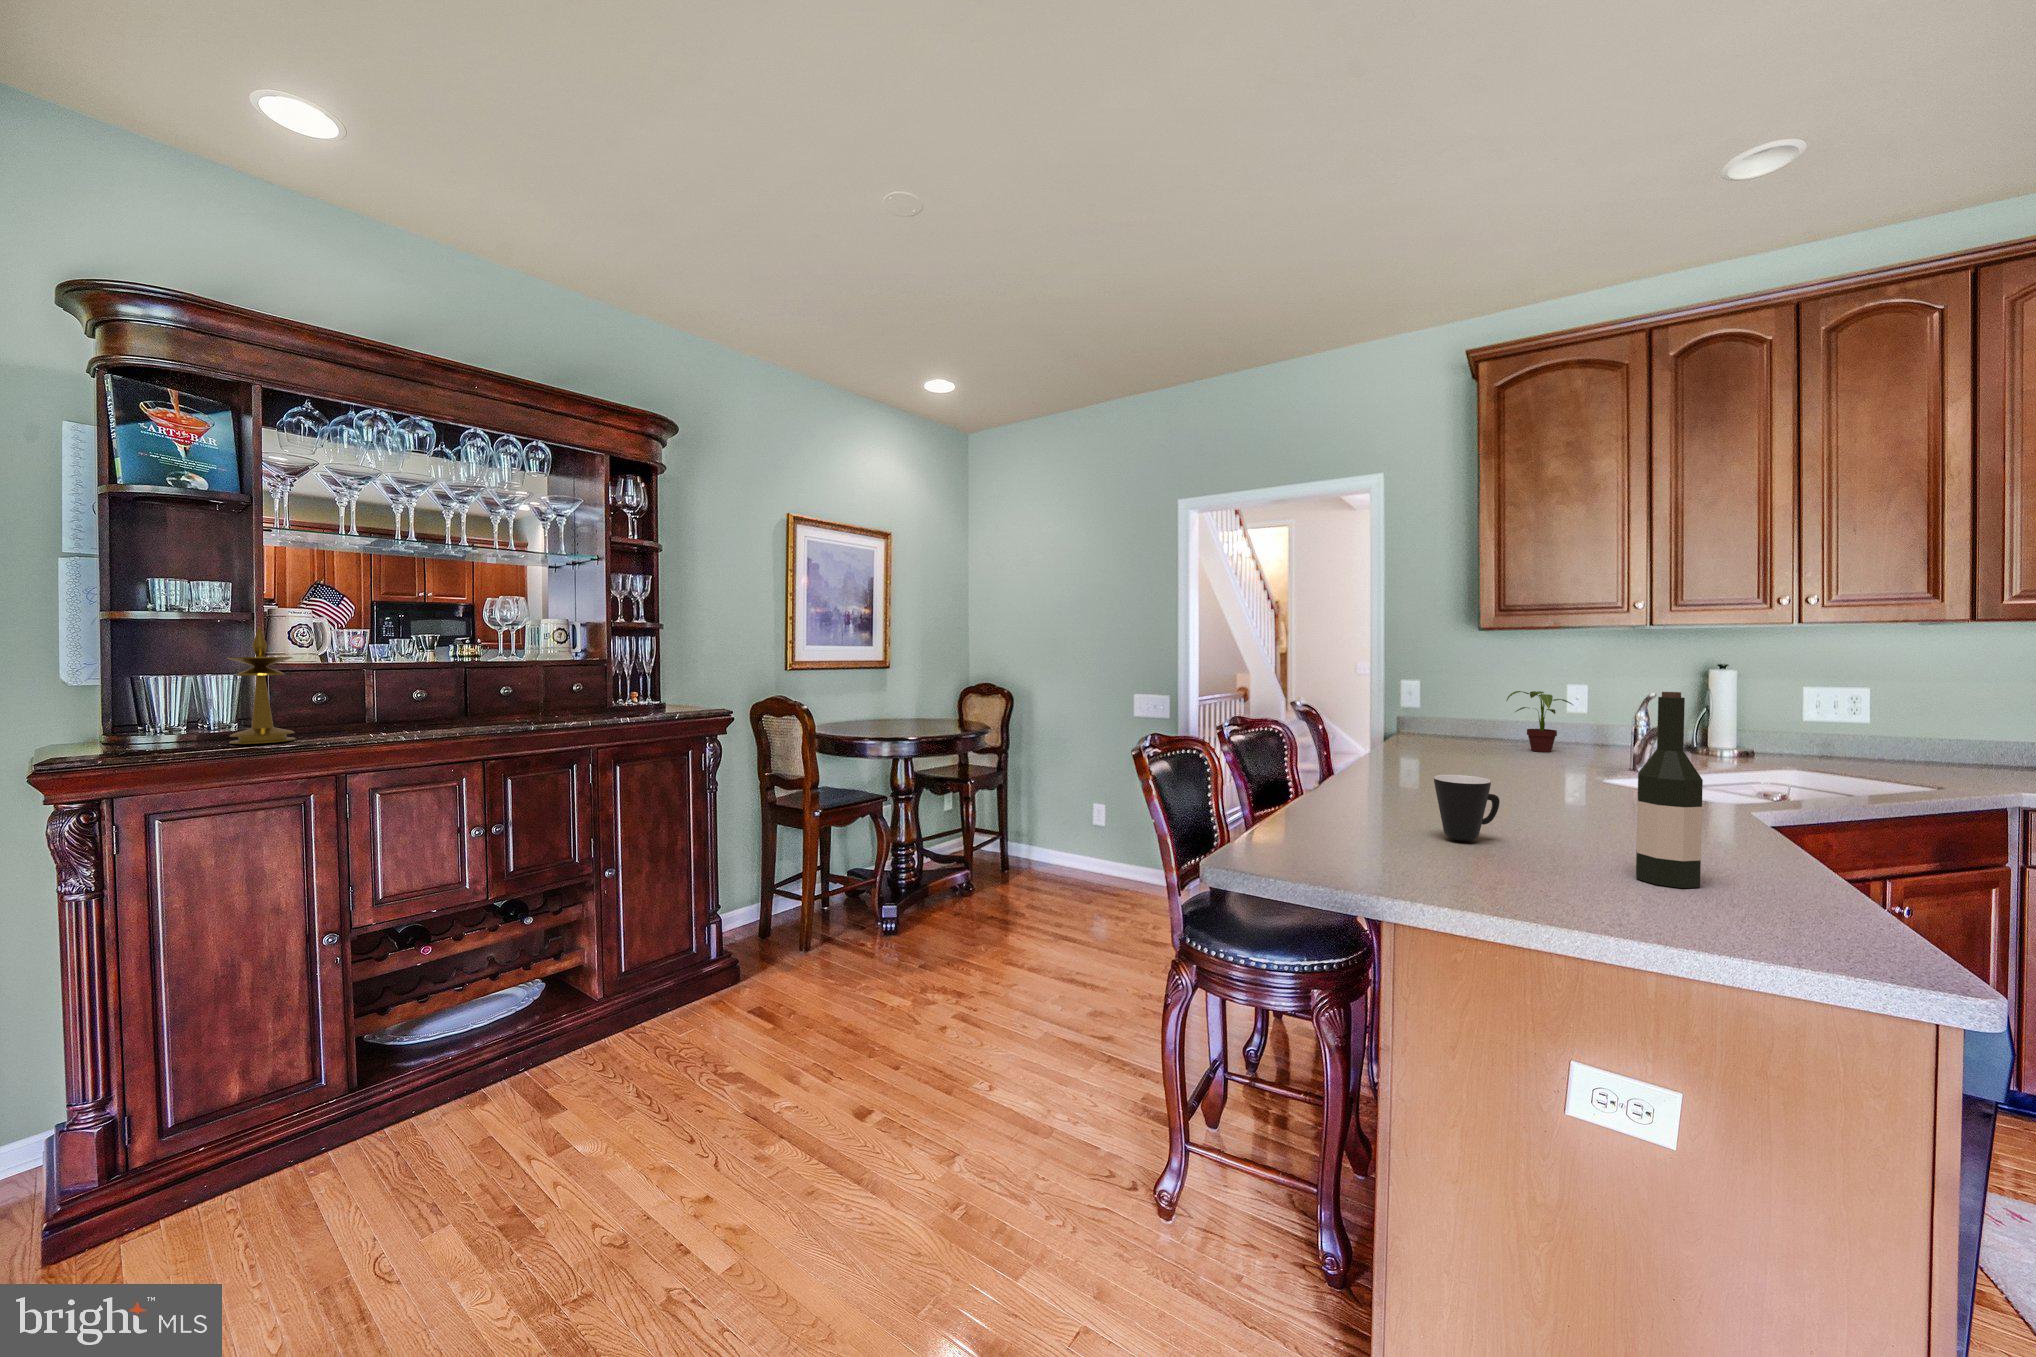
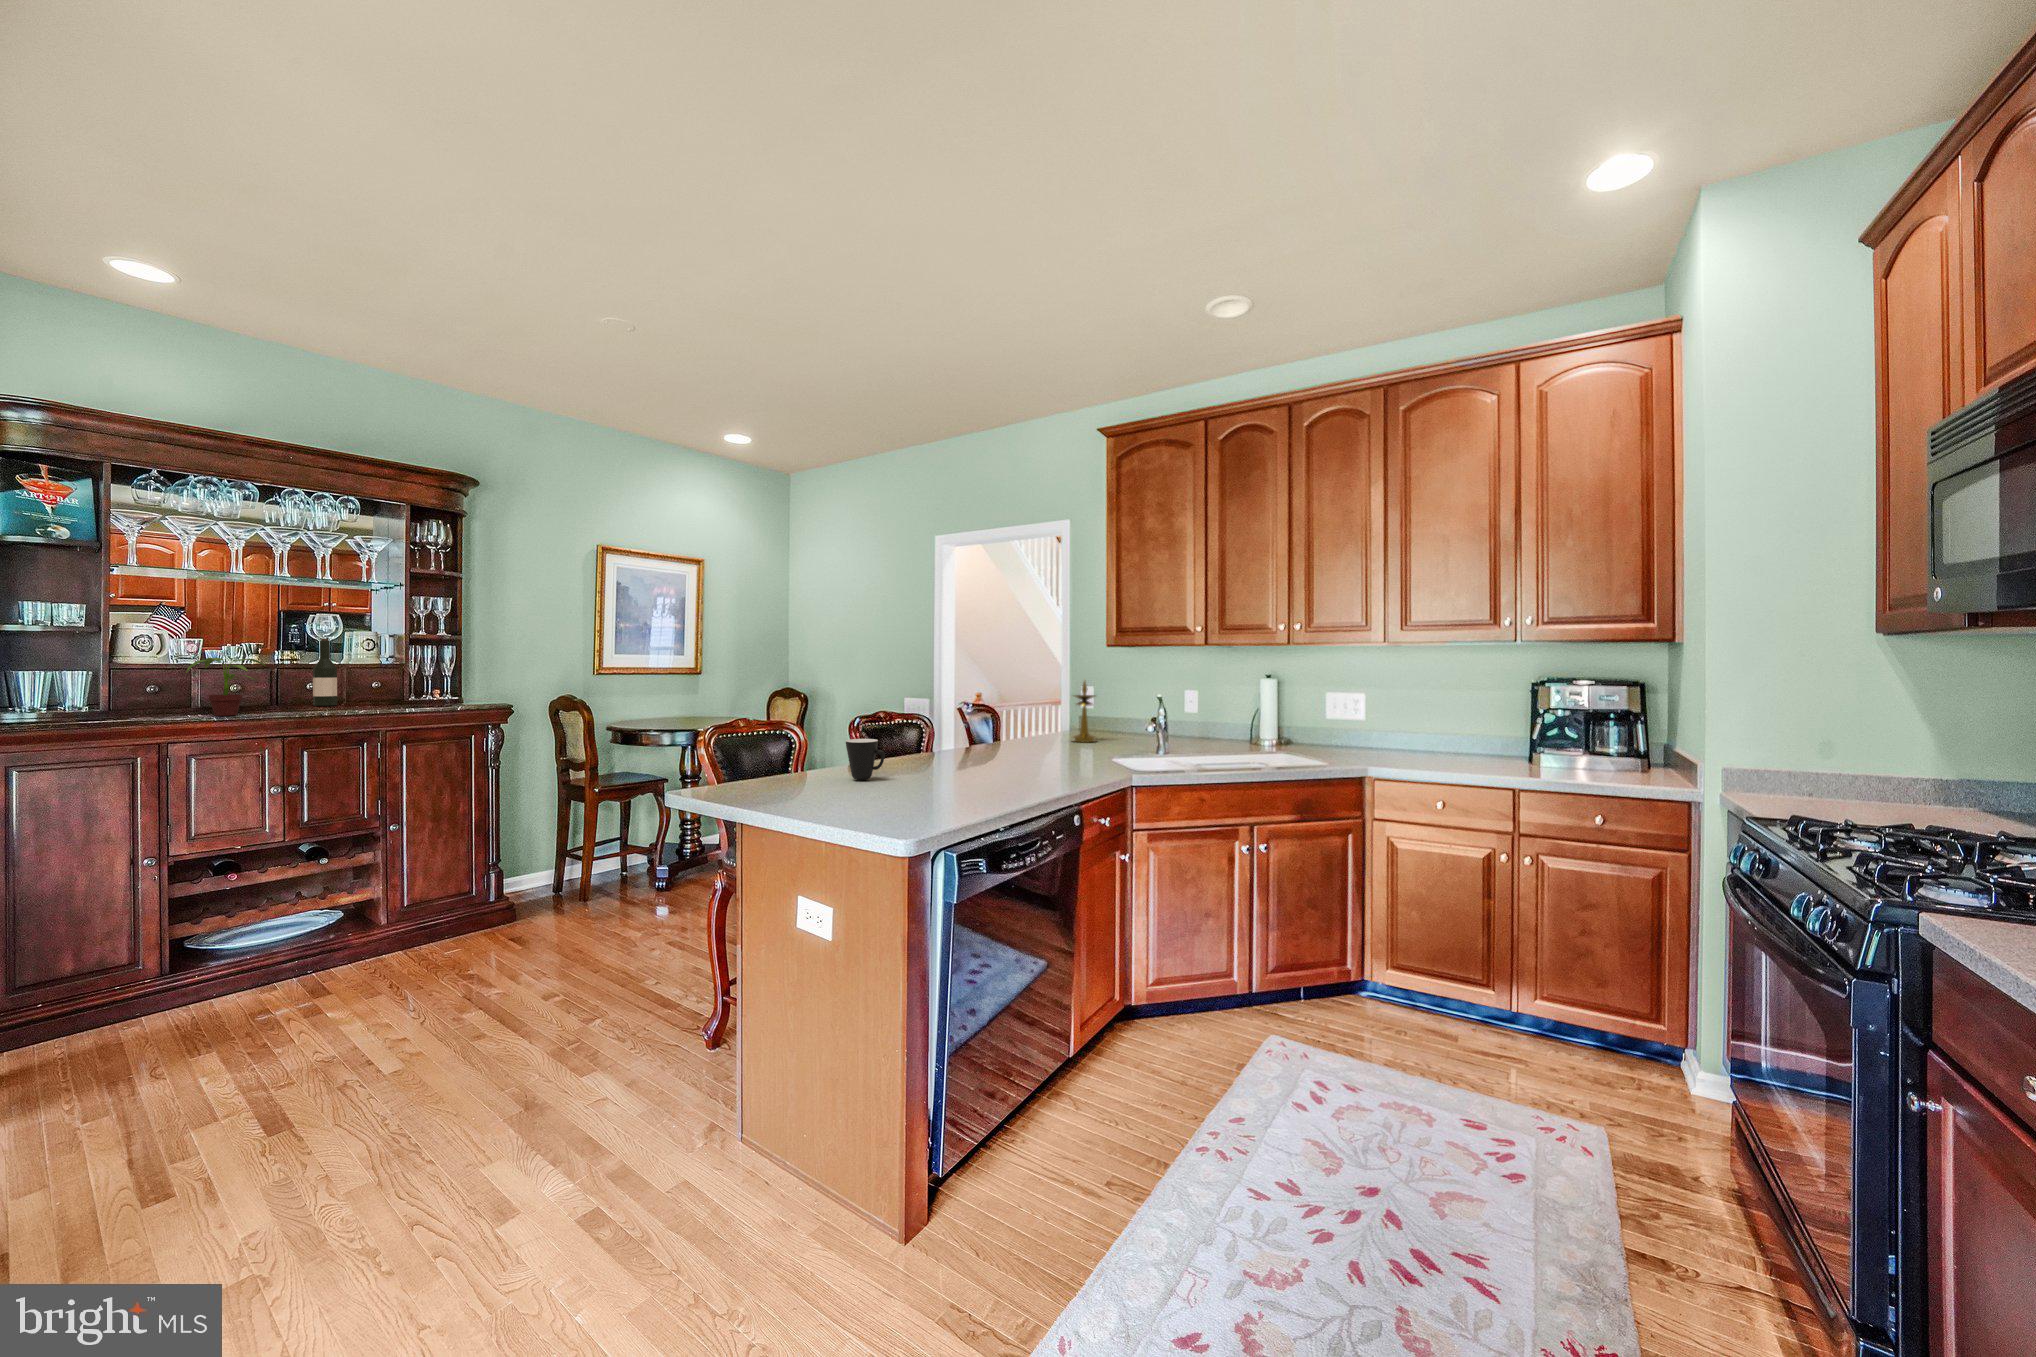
candlestick: present [227,627,295,744] -> present [1073,681,1096,743]
potted plant: present [1506,691,1573,752] -> present [186,658,266,716]
wine bottle: present [1636,692,1703,888] -> present [313,639,337,706]

